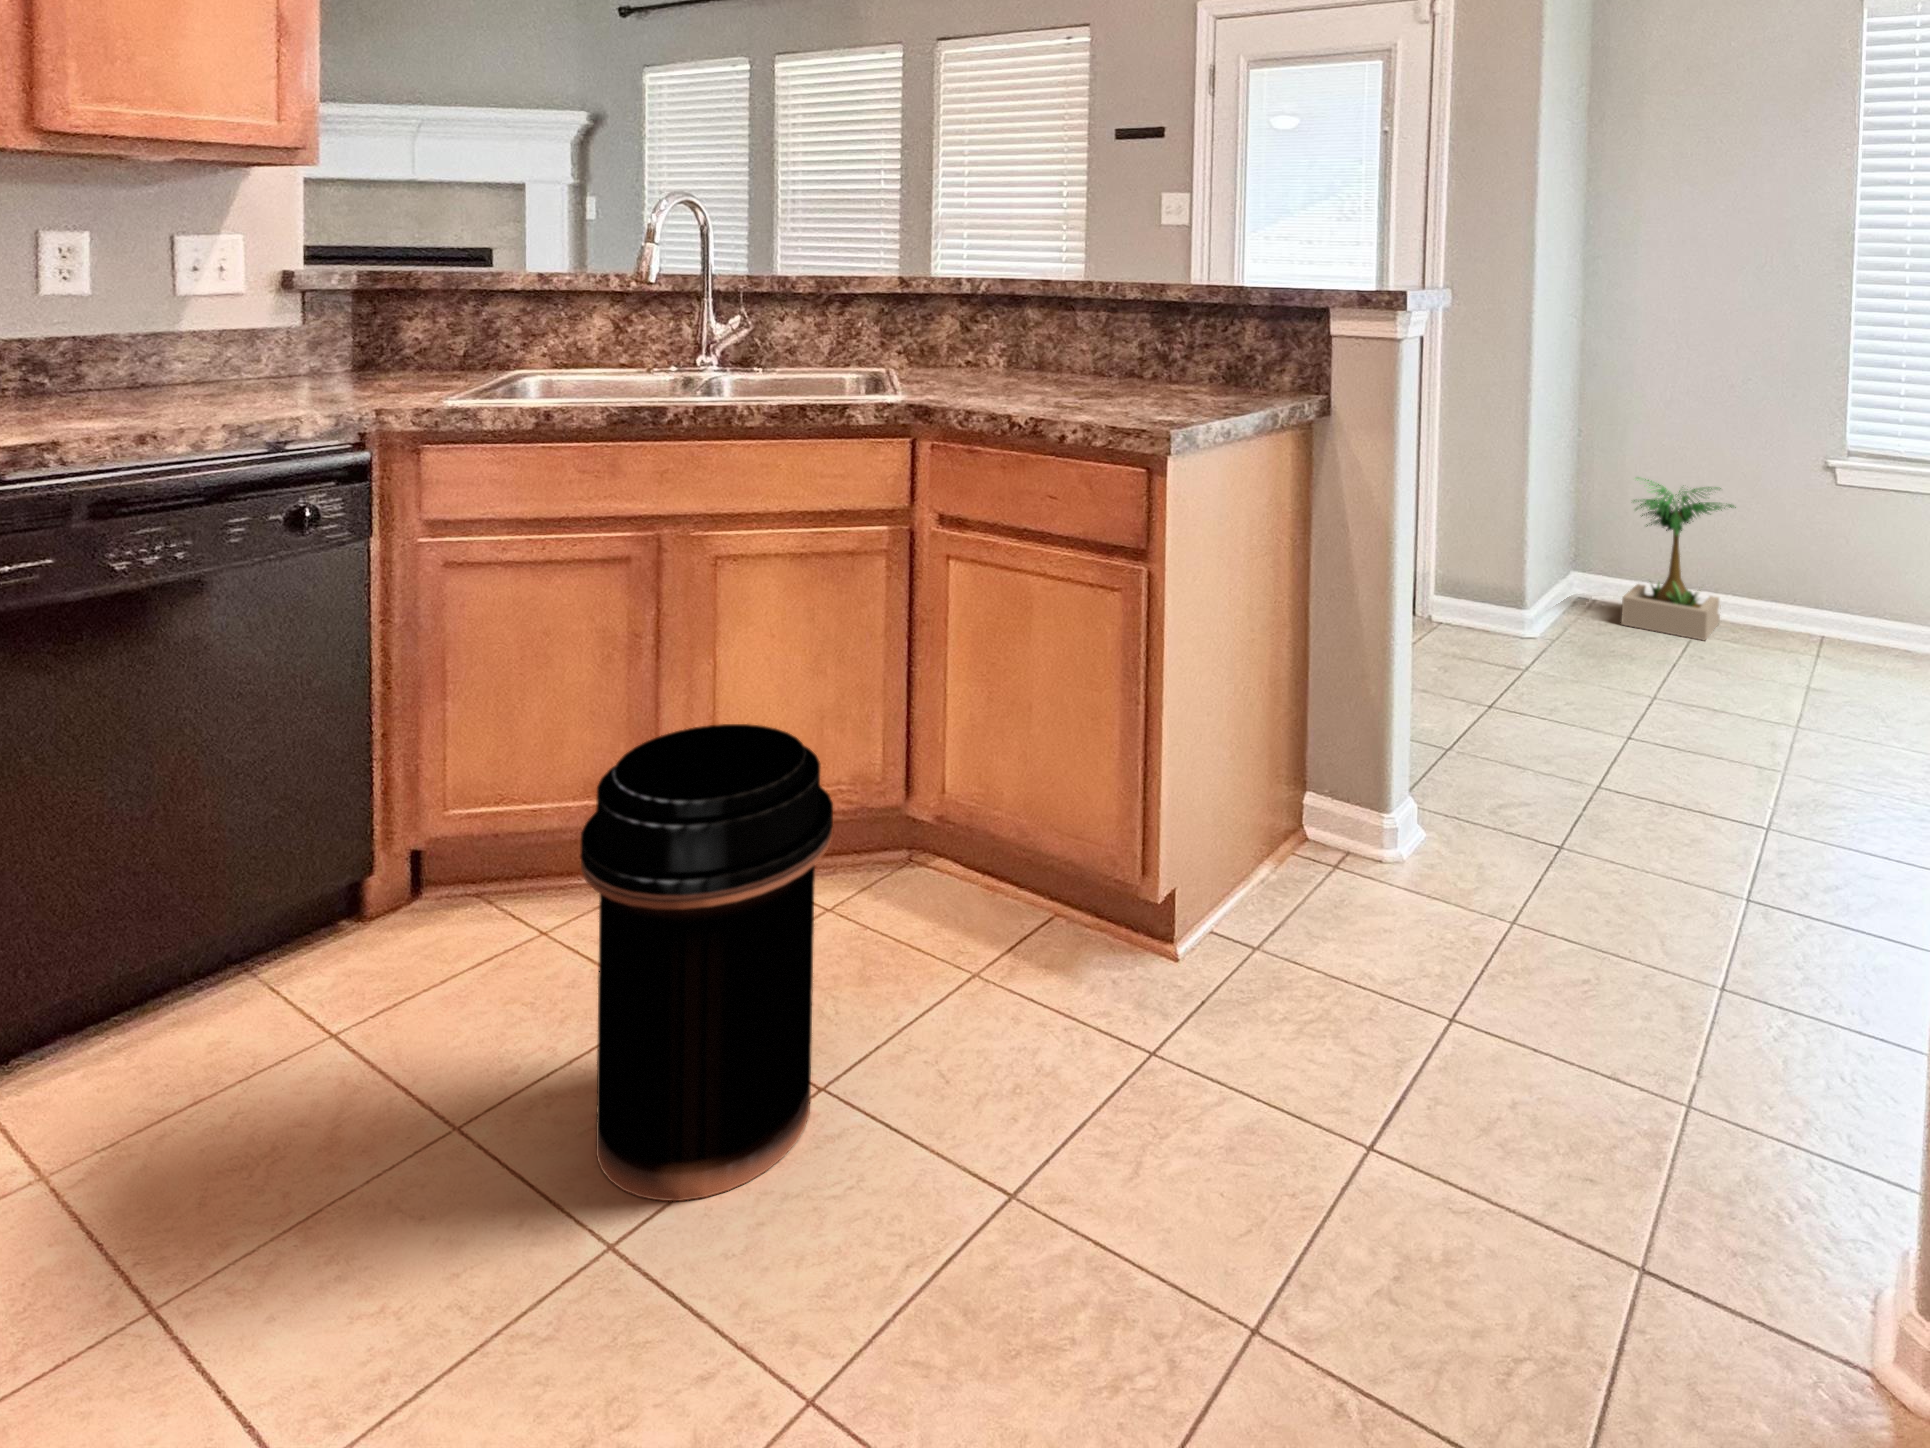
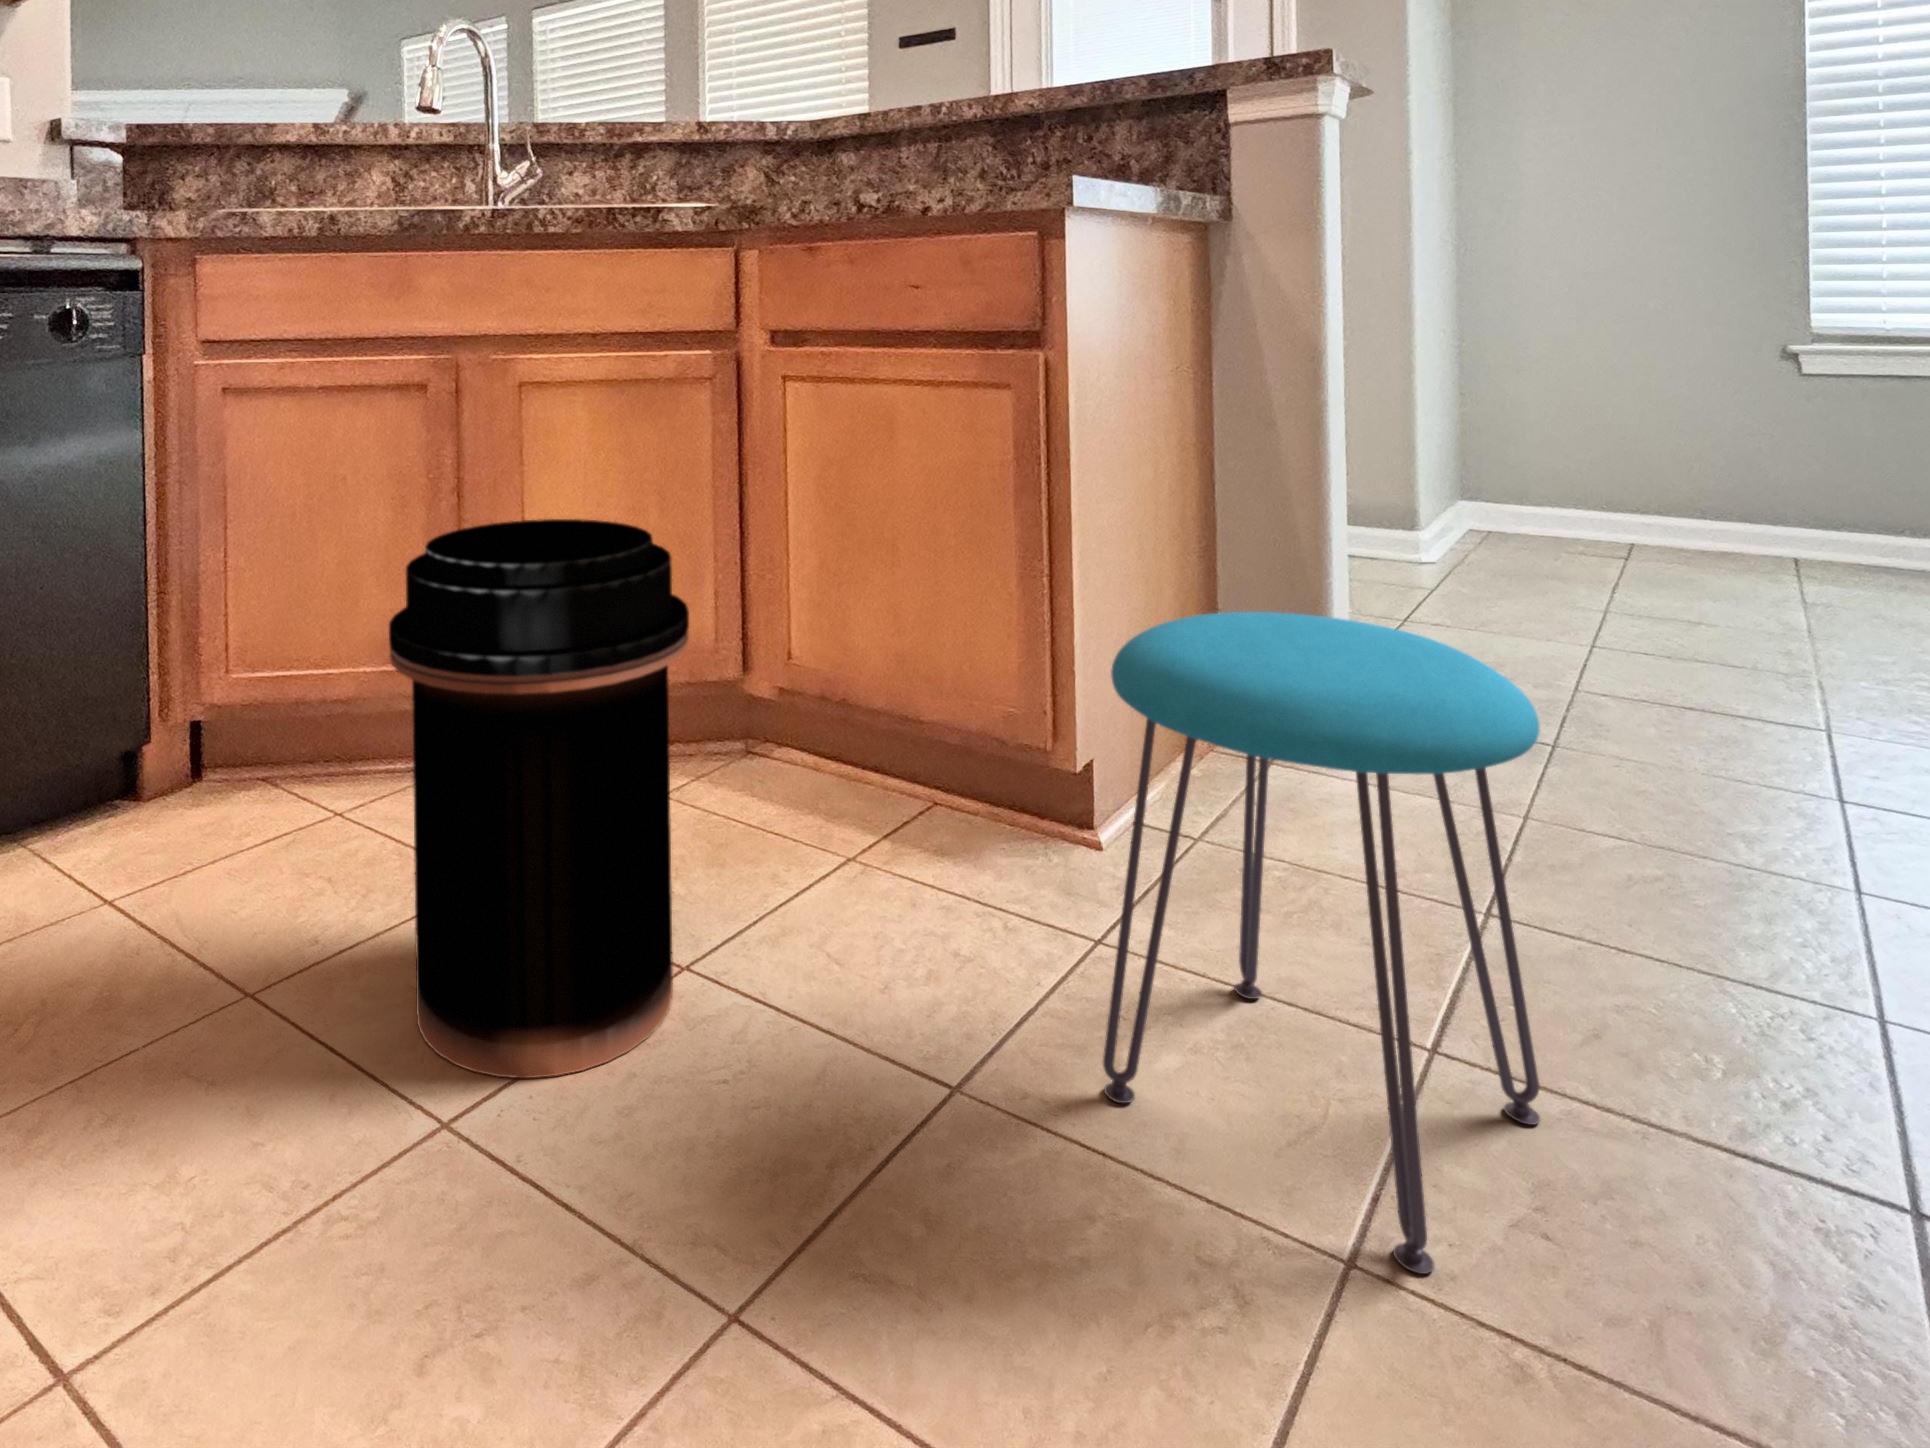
potted plant: present [1621,478,1736,640] -> none [1531,381,1697,569]
stool: none [1123,817,1424,1329] -> present [1103,612,1540,1274]

